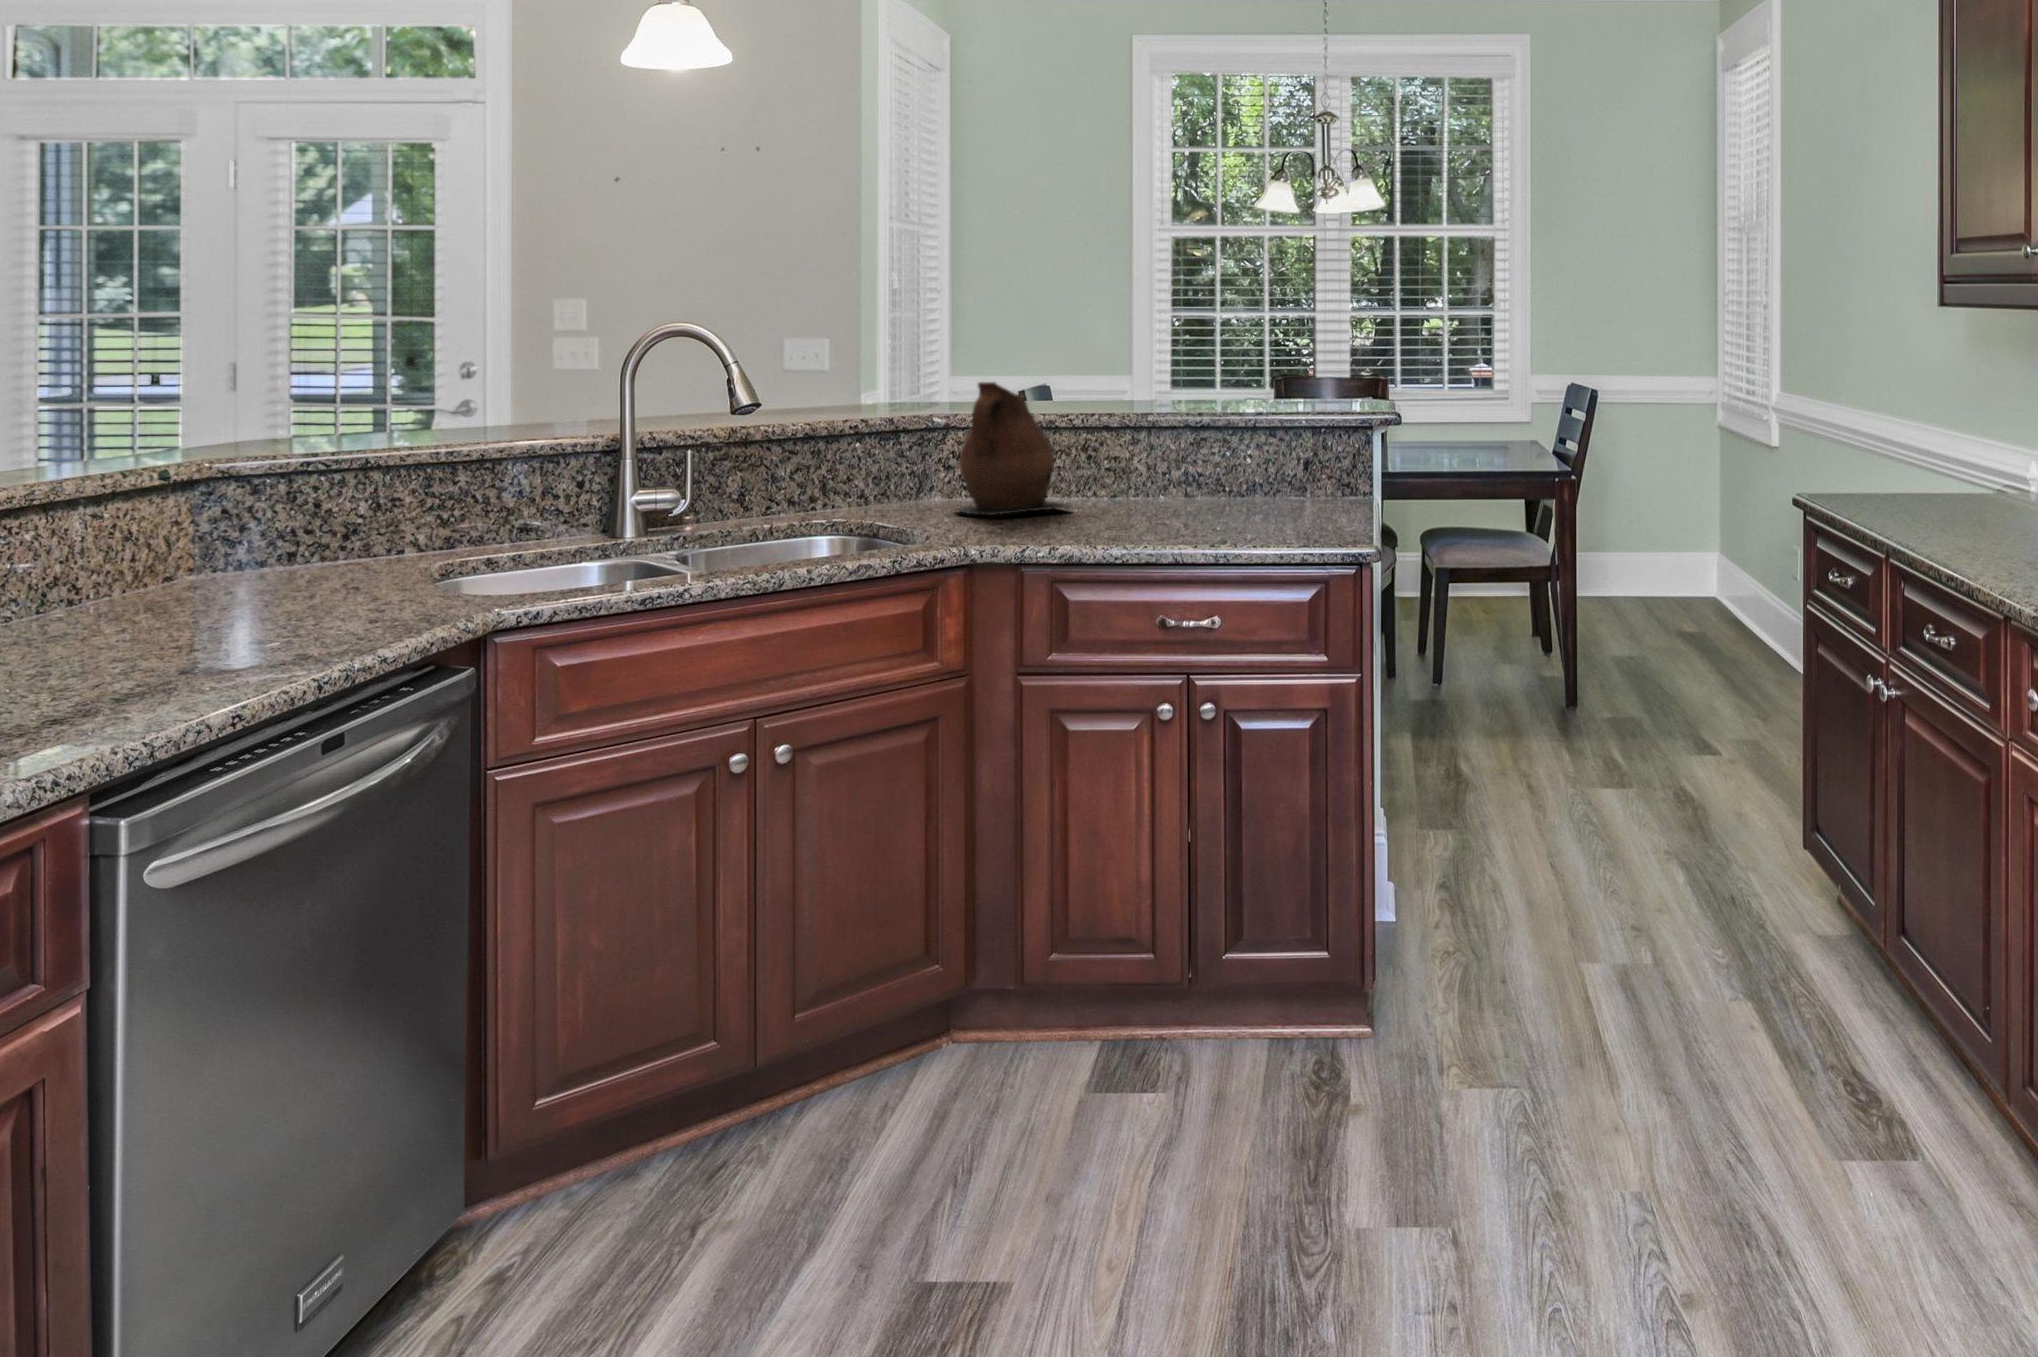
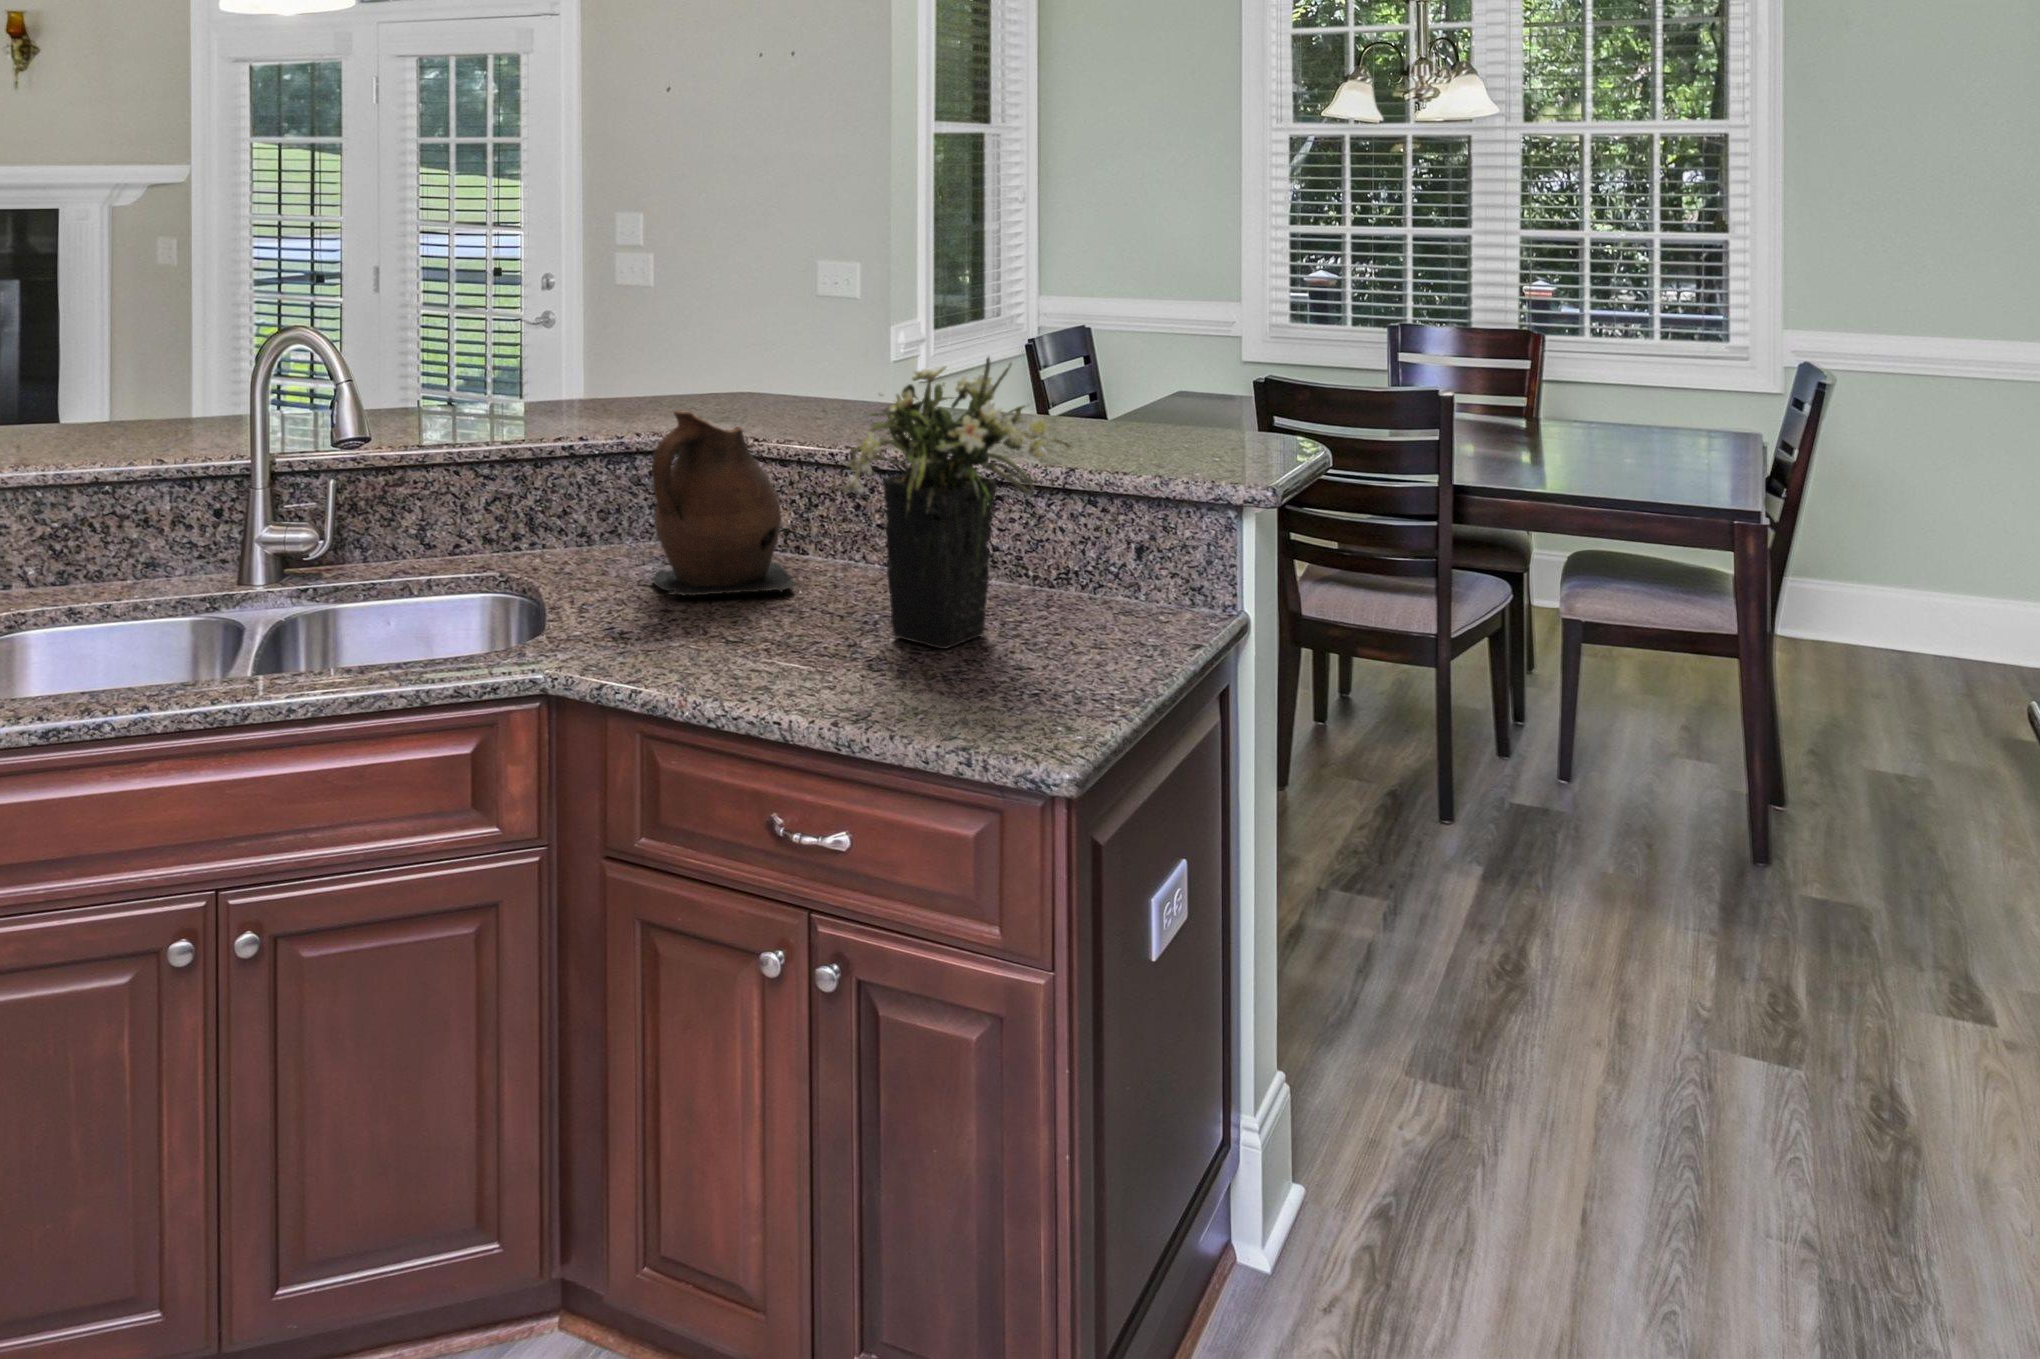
flower arrangement: none [1145,327,1298,521] -> present [841,357,1071,649]

